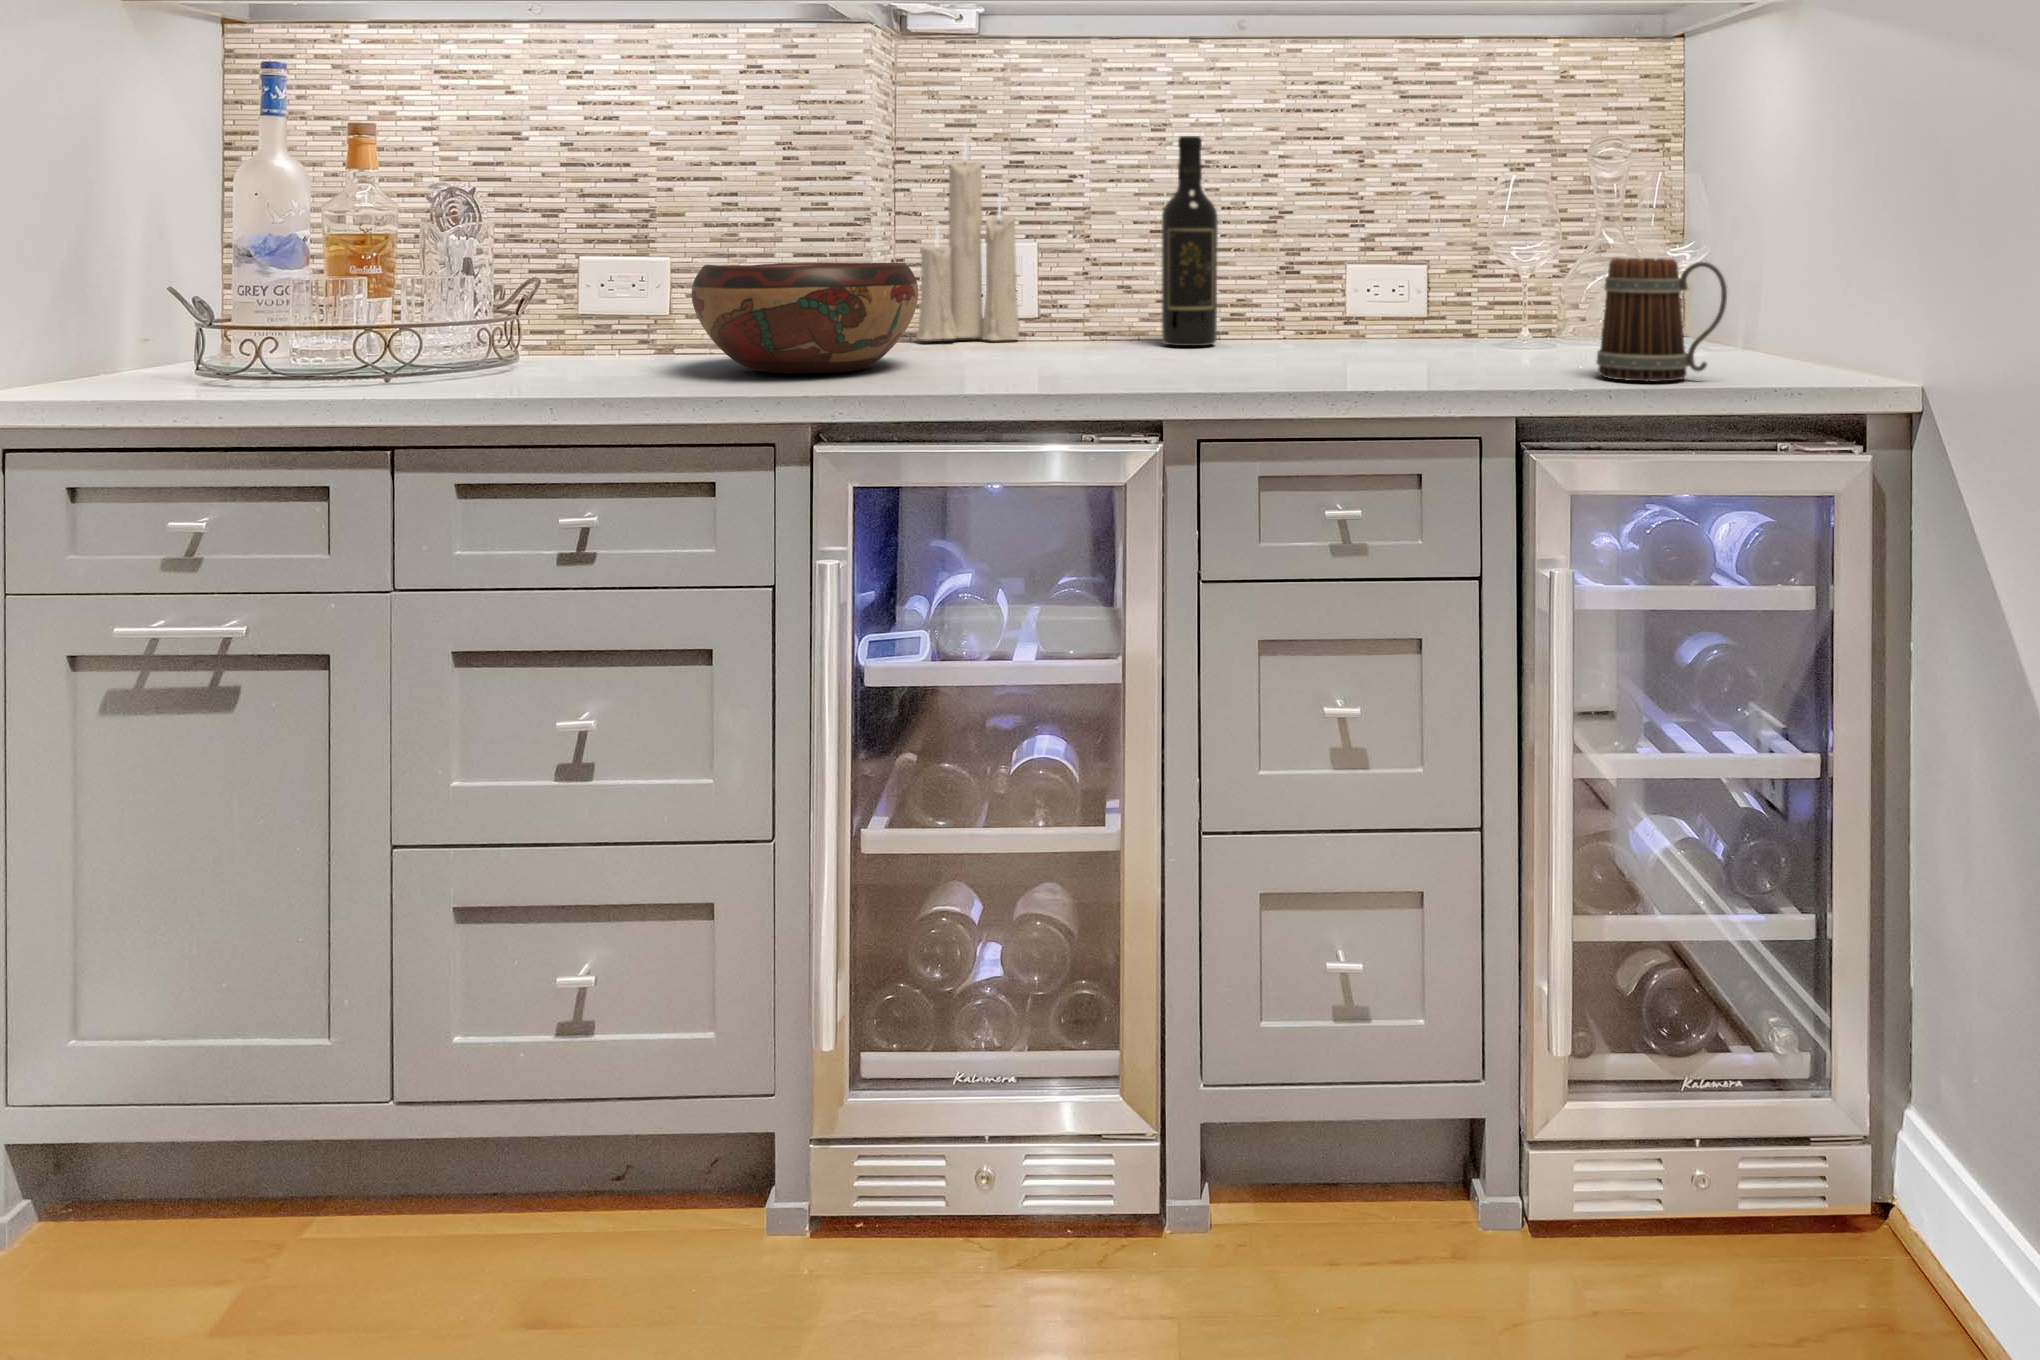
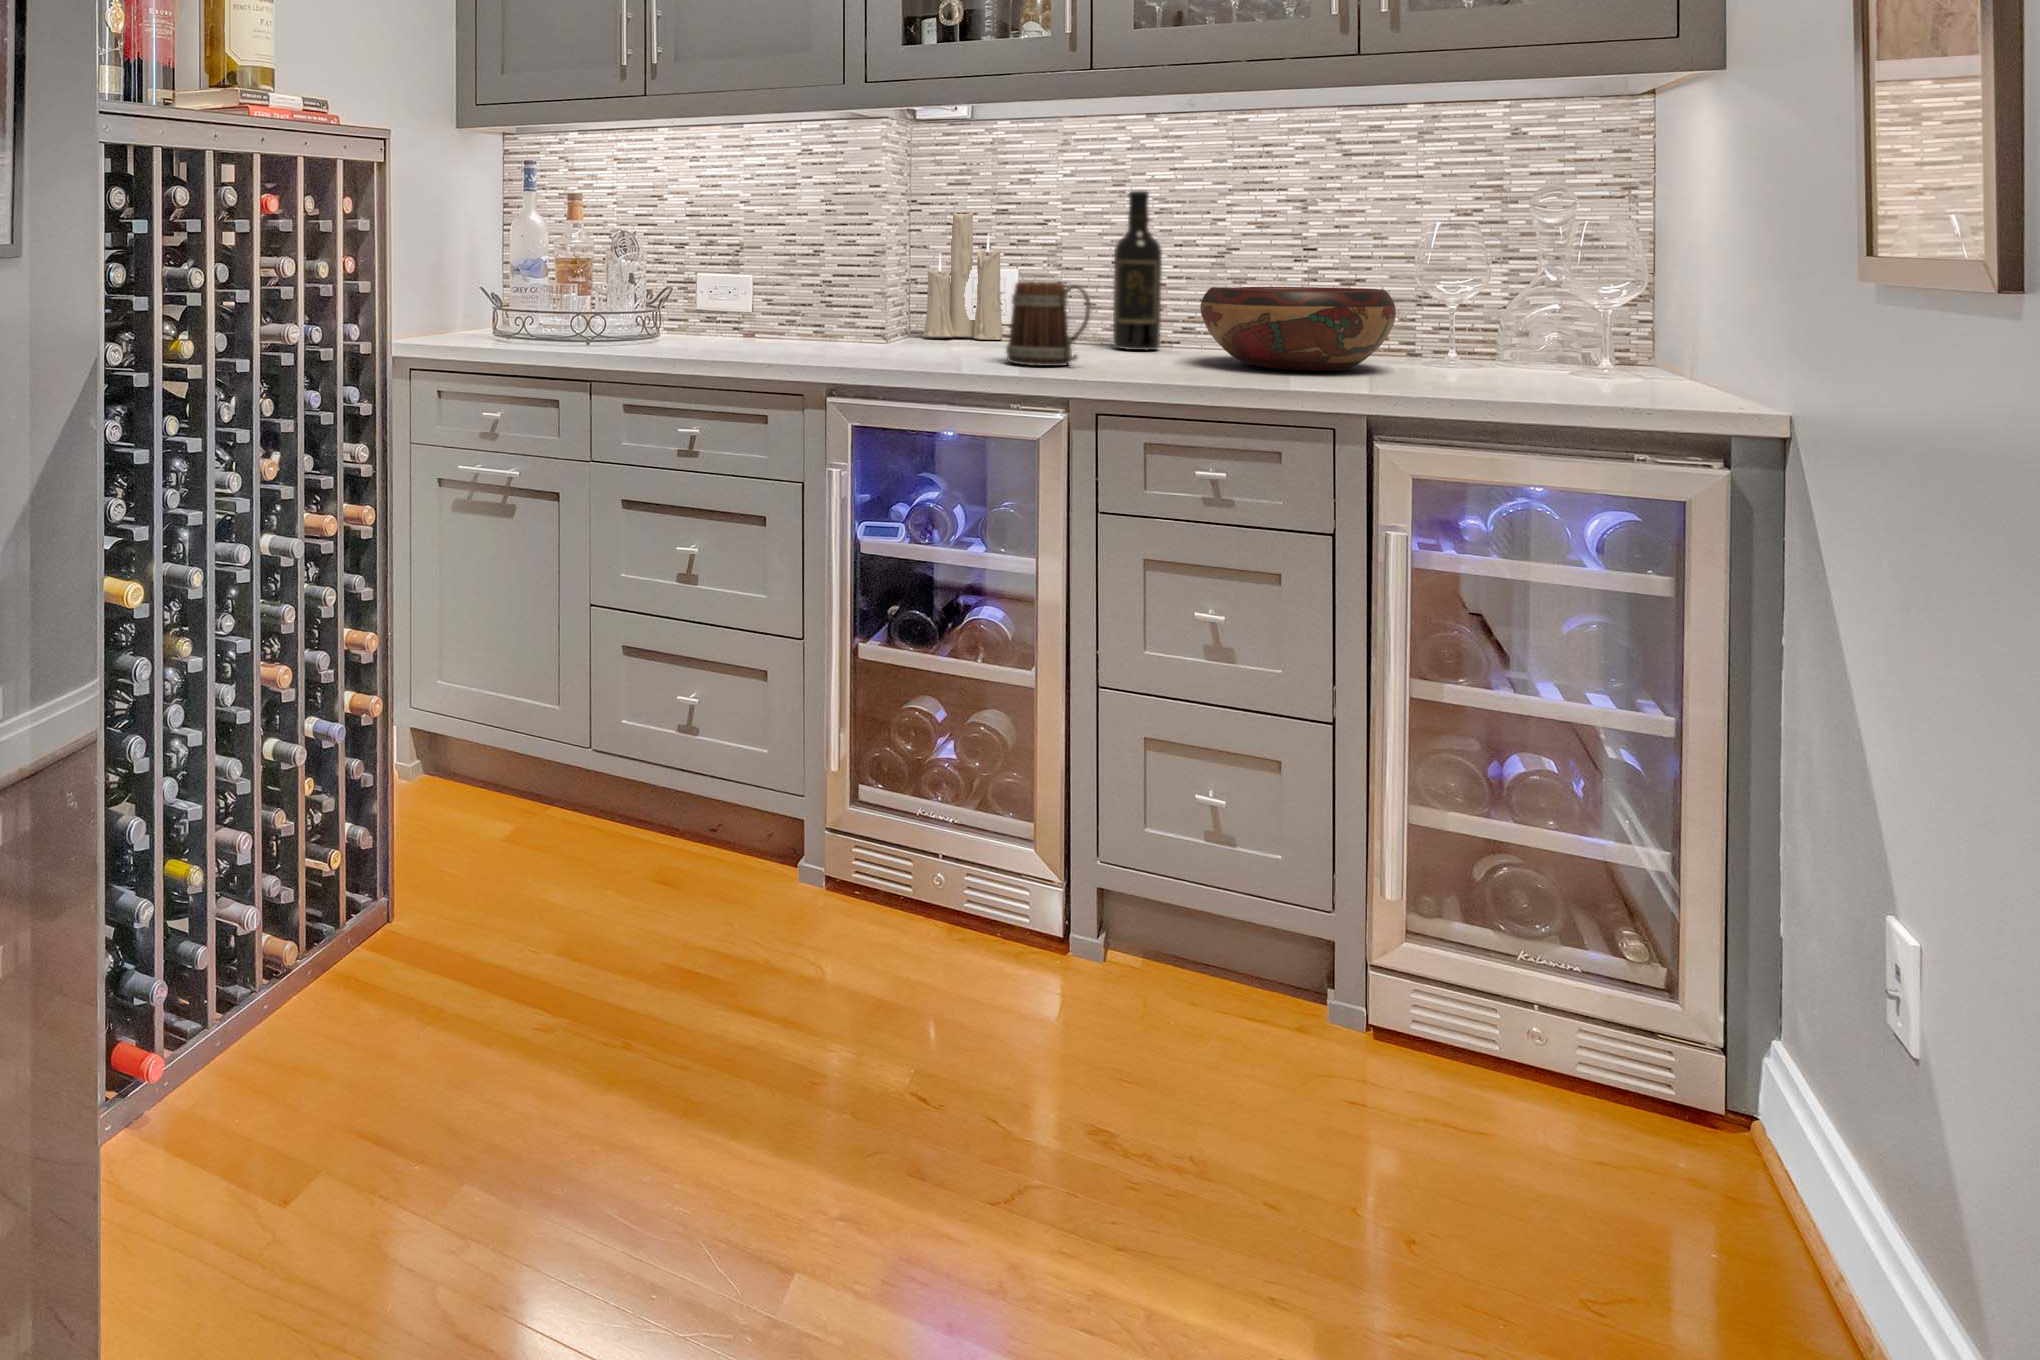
beer mug: present [1596,258,1727,381] -> present [1006,281,1091,366]
decorative bowl: present [692,263,918,373] -> present [1200,287,1396,371]

